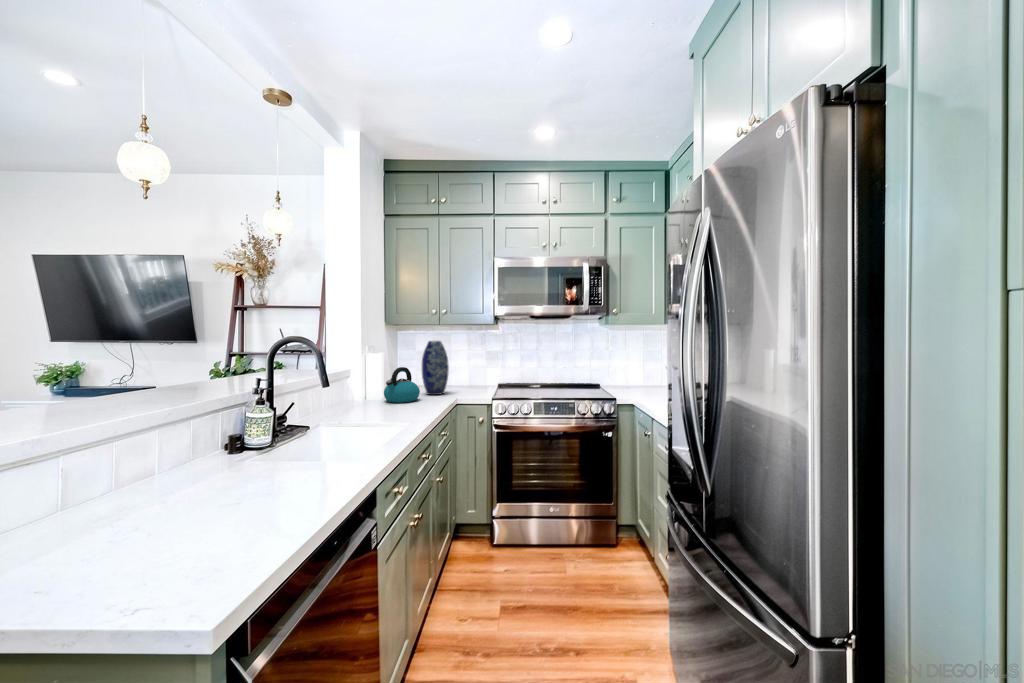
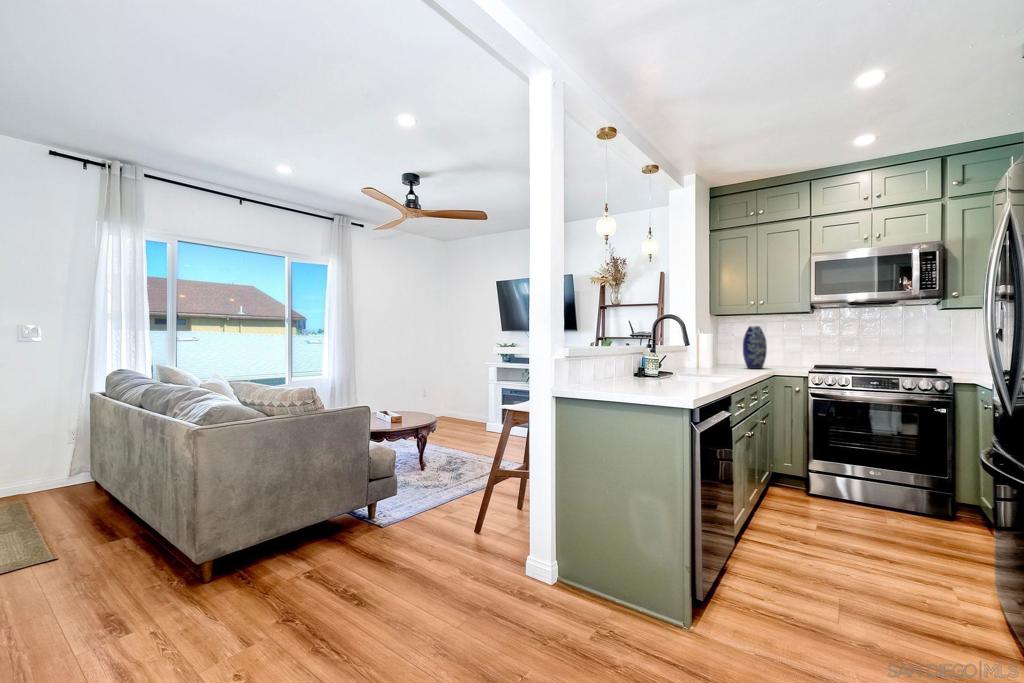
kettle: present [384,367,420,403] -> none [714,345,743,371]

